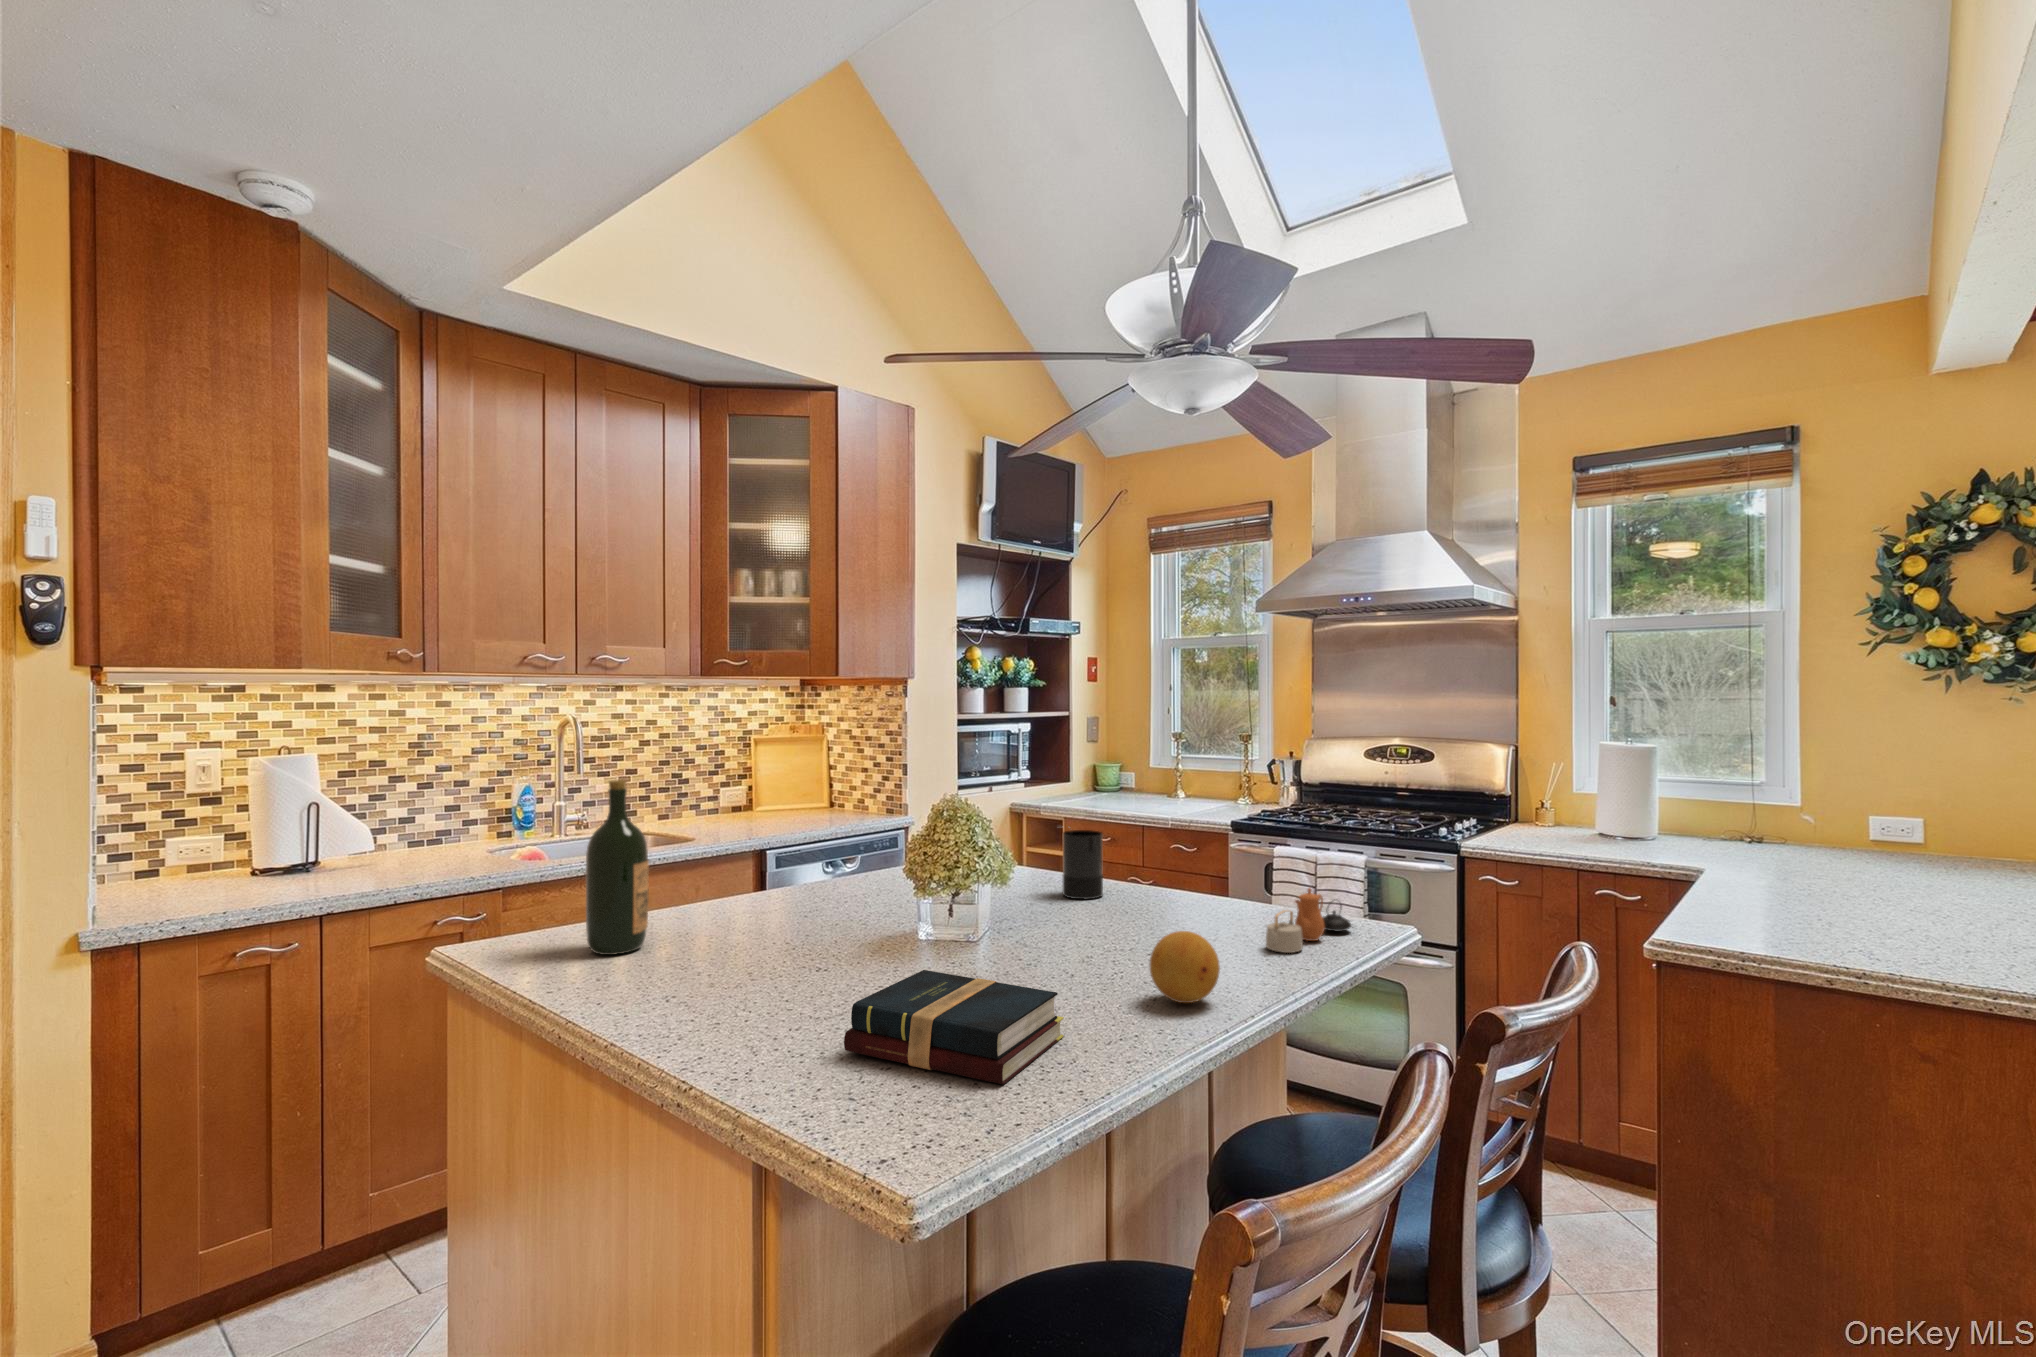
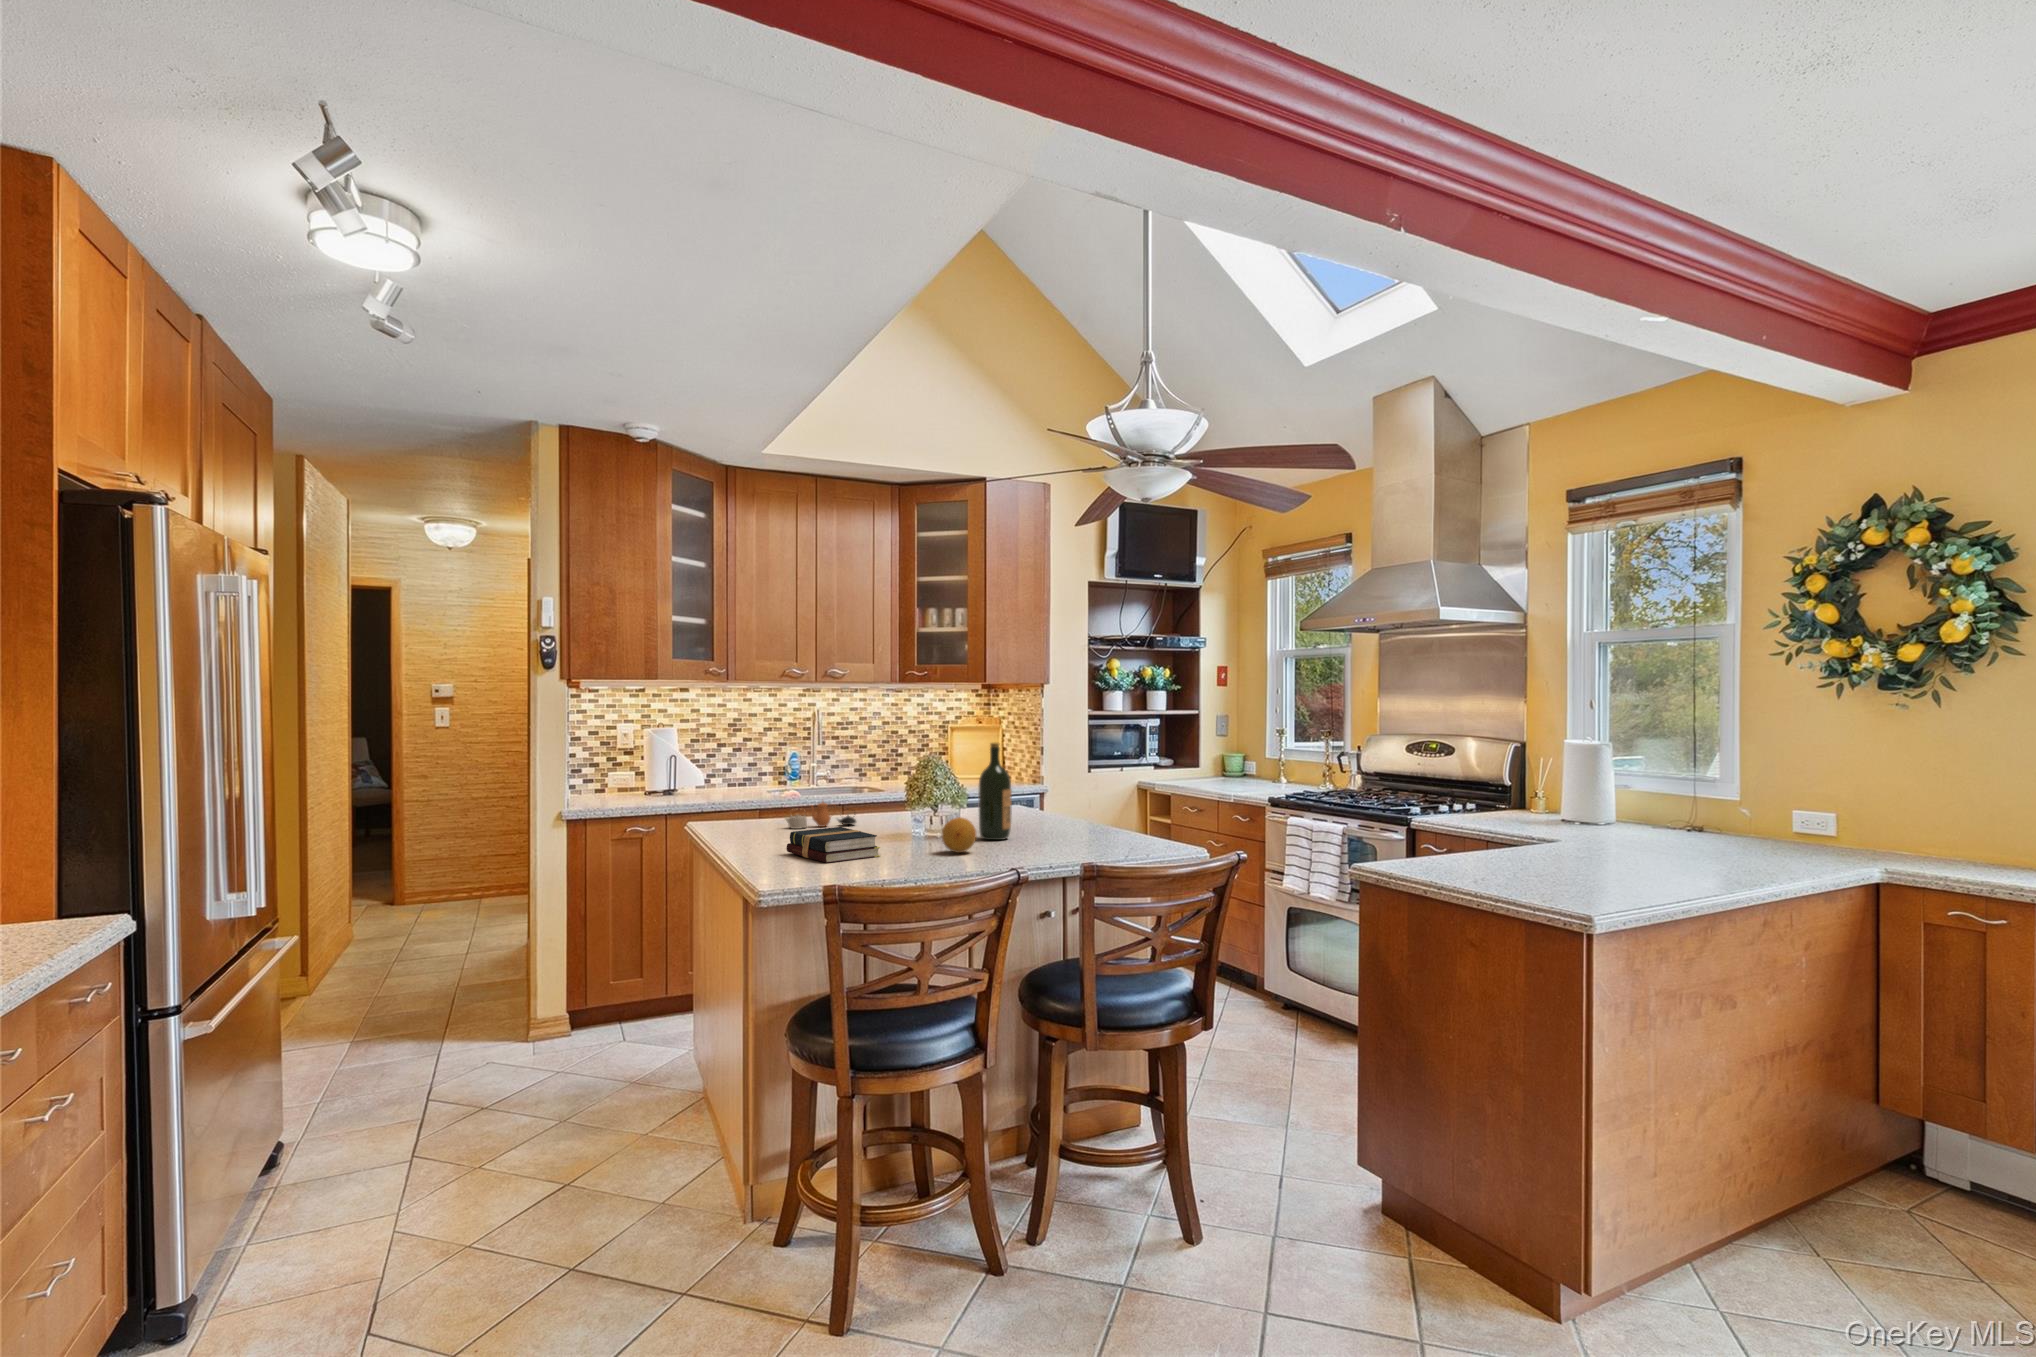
wine bottle: present [586,780,649,955] -> present [978,743,1012,840]
candle: present [1063,830,1103,899] -> none [1013,778,1040,823]
teapot: present [1266,888,1352,953] -> present [785,802,856,829]

